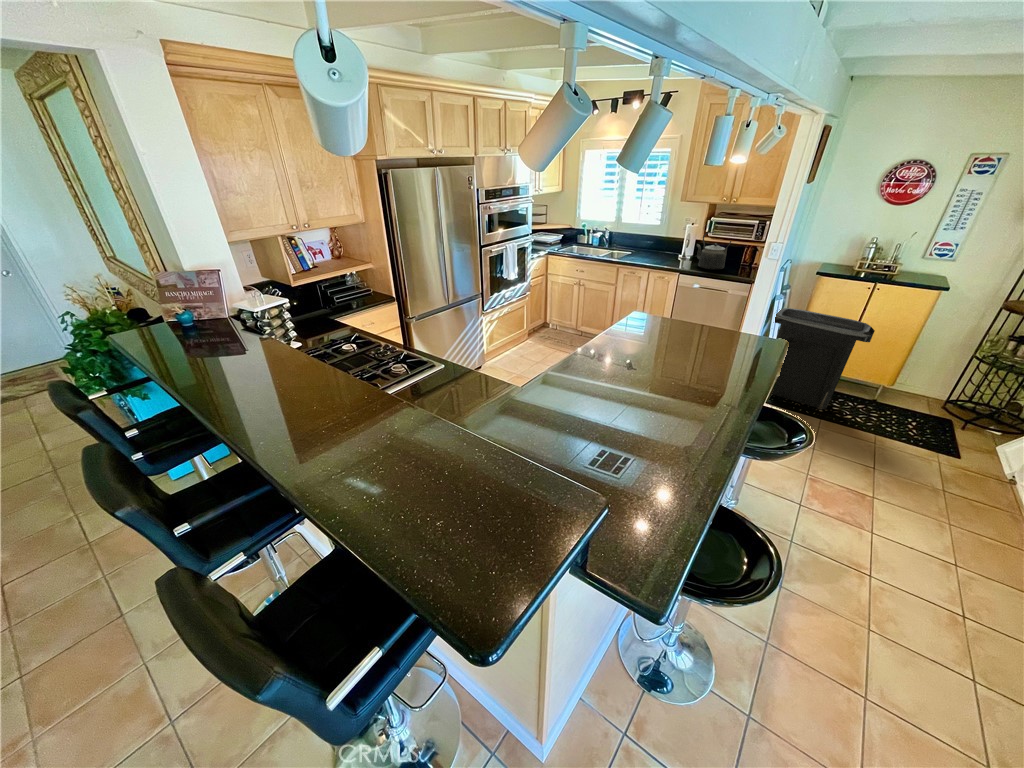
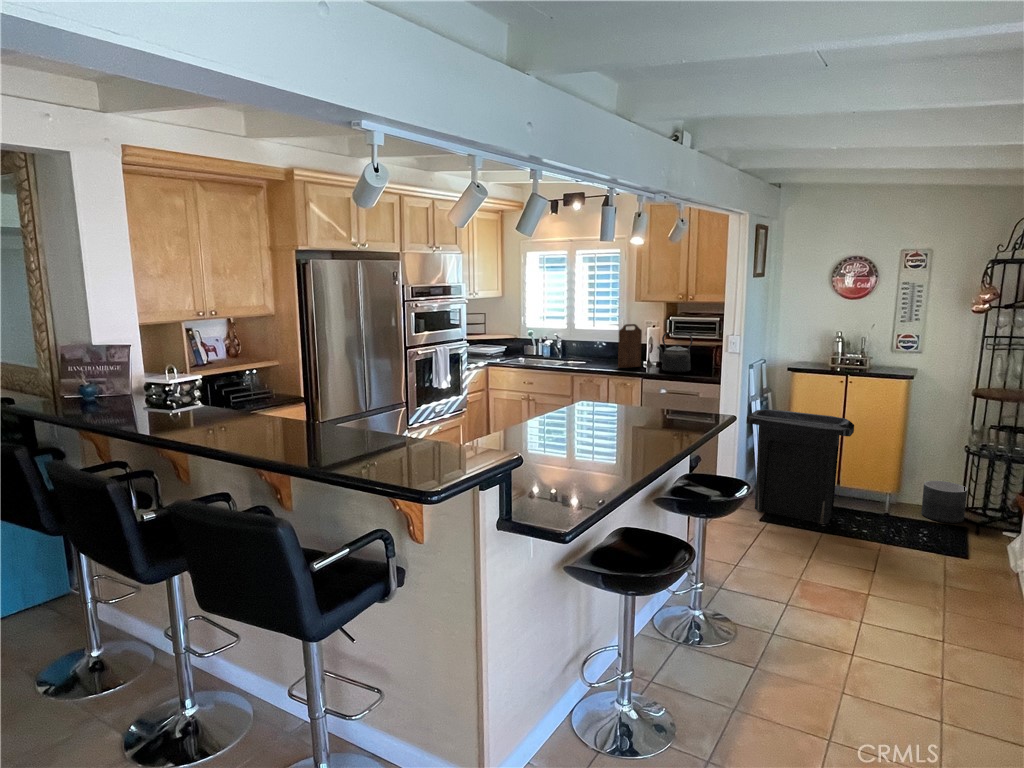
cutting board: none [659,222,685,262] -> present [618,324,642,368]
planter: none [907,376,960,414] -> present [921,481,967,523]

